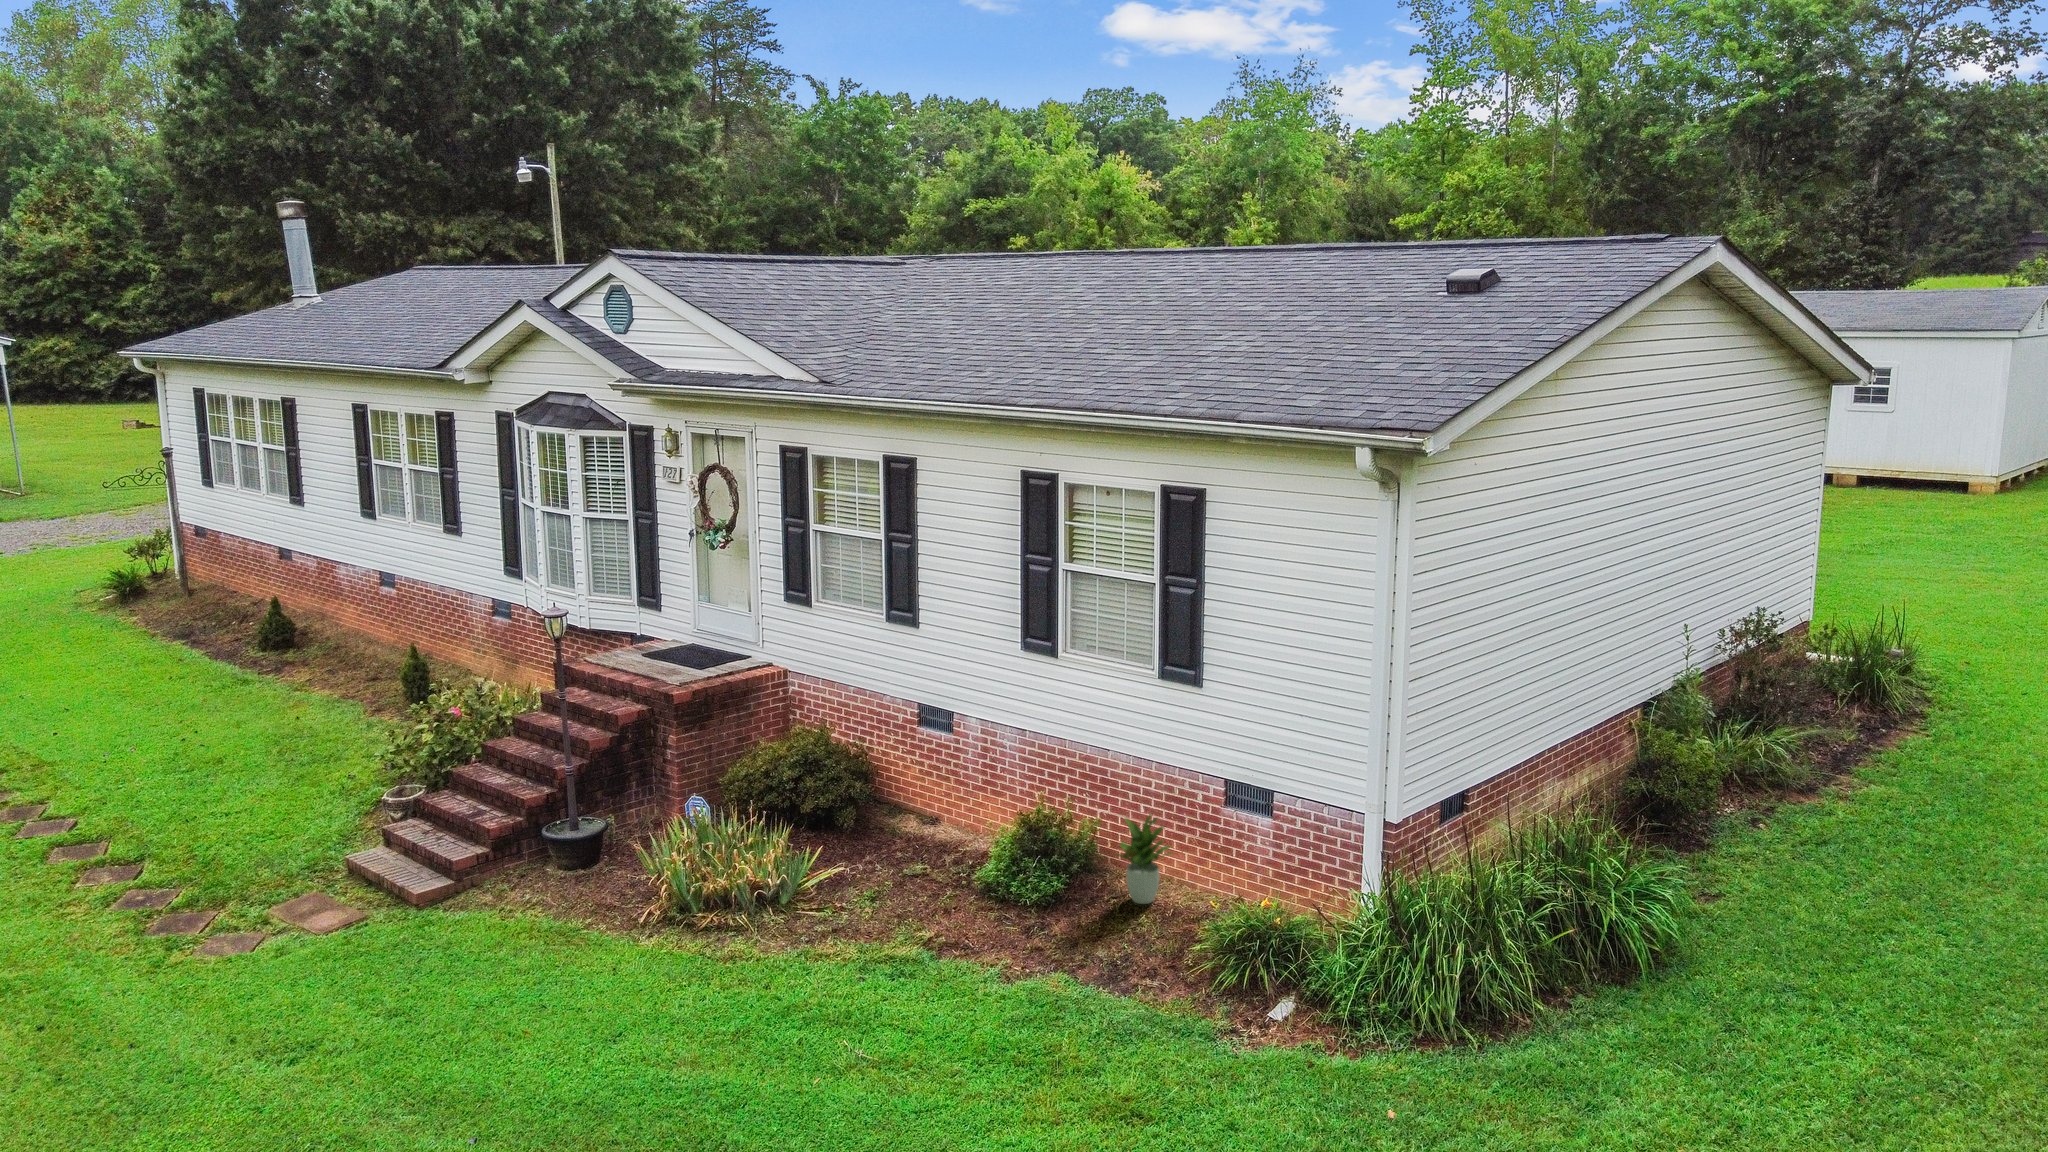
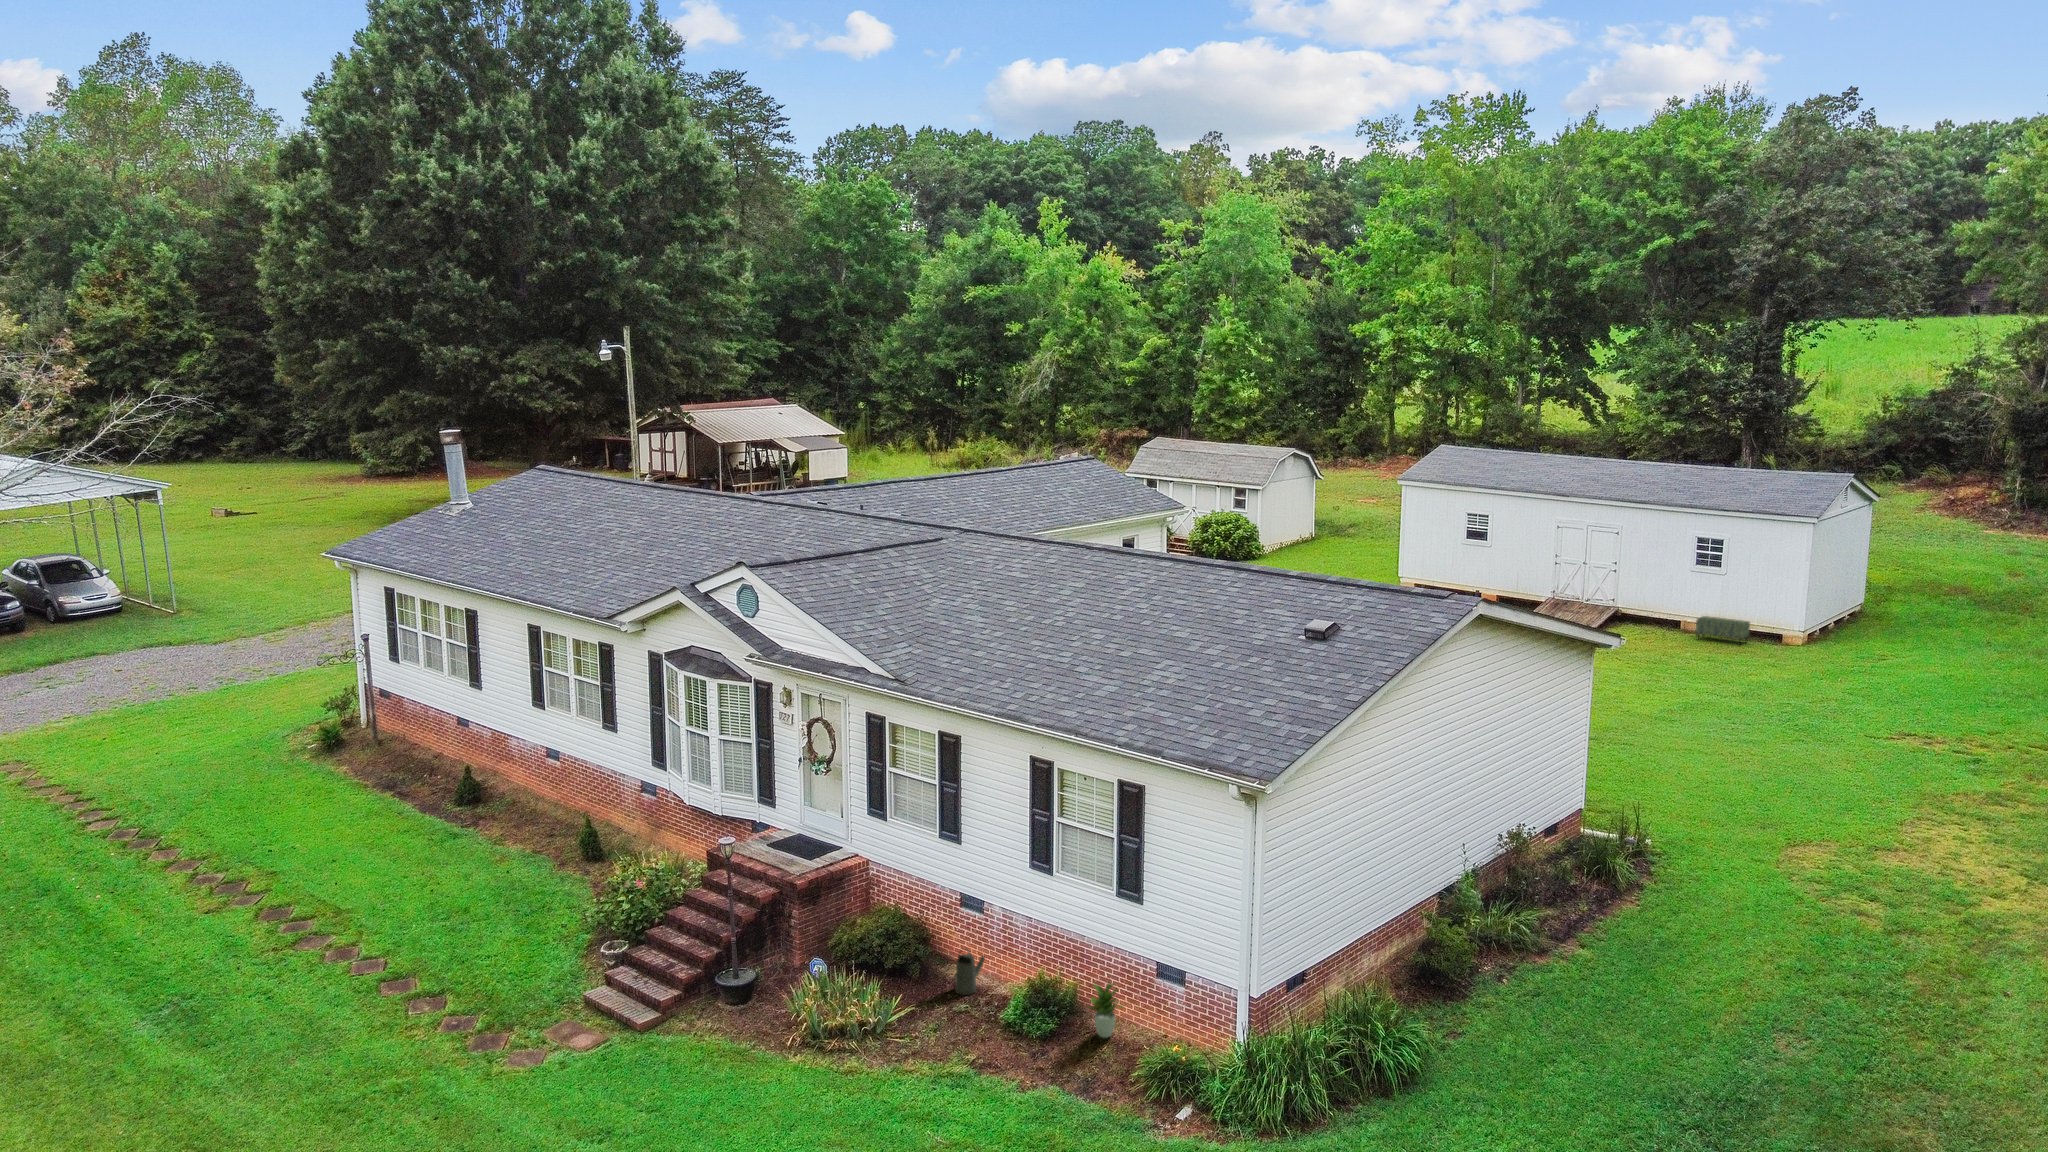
bench: none [1858,463,1928,495] -> present [1696,616,1750,644]
watering can: none [906,777,964,851] -> present [953,948,985,995]

